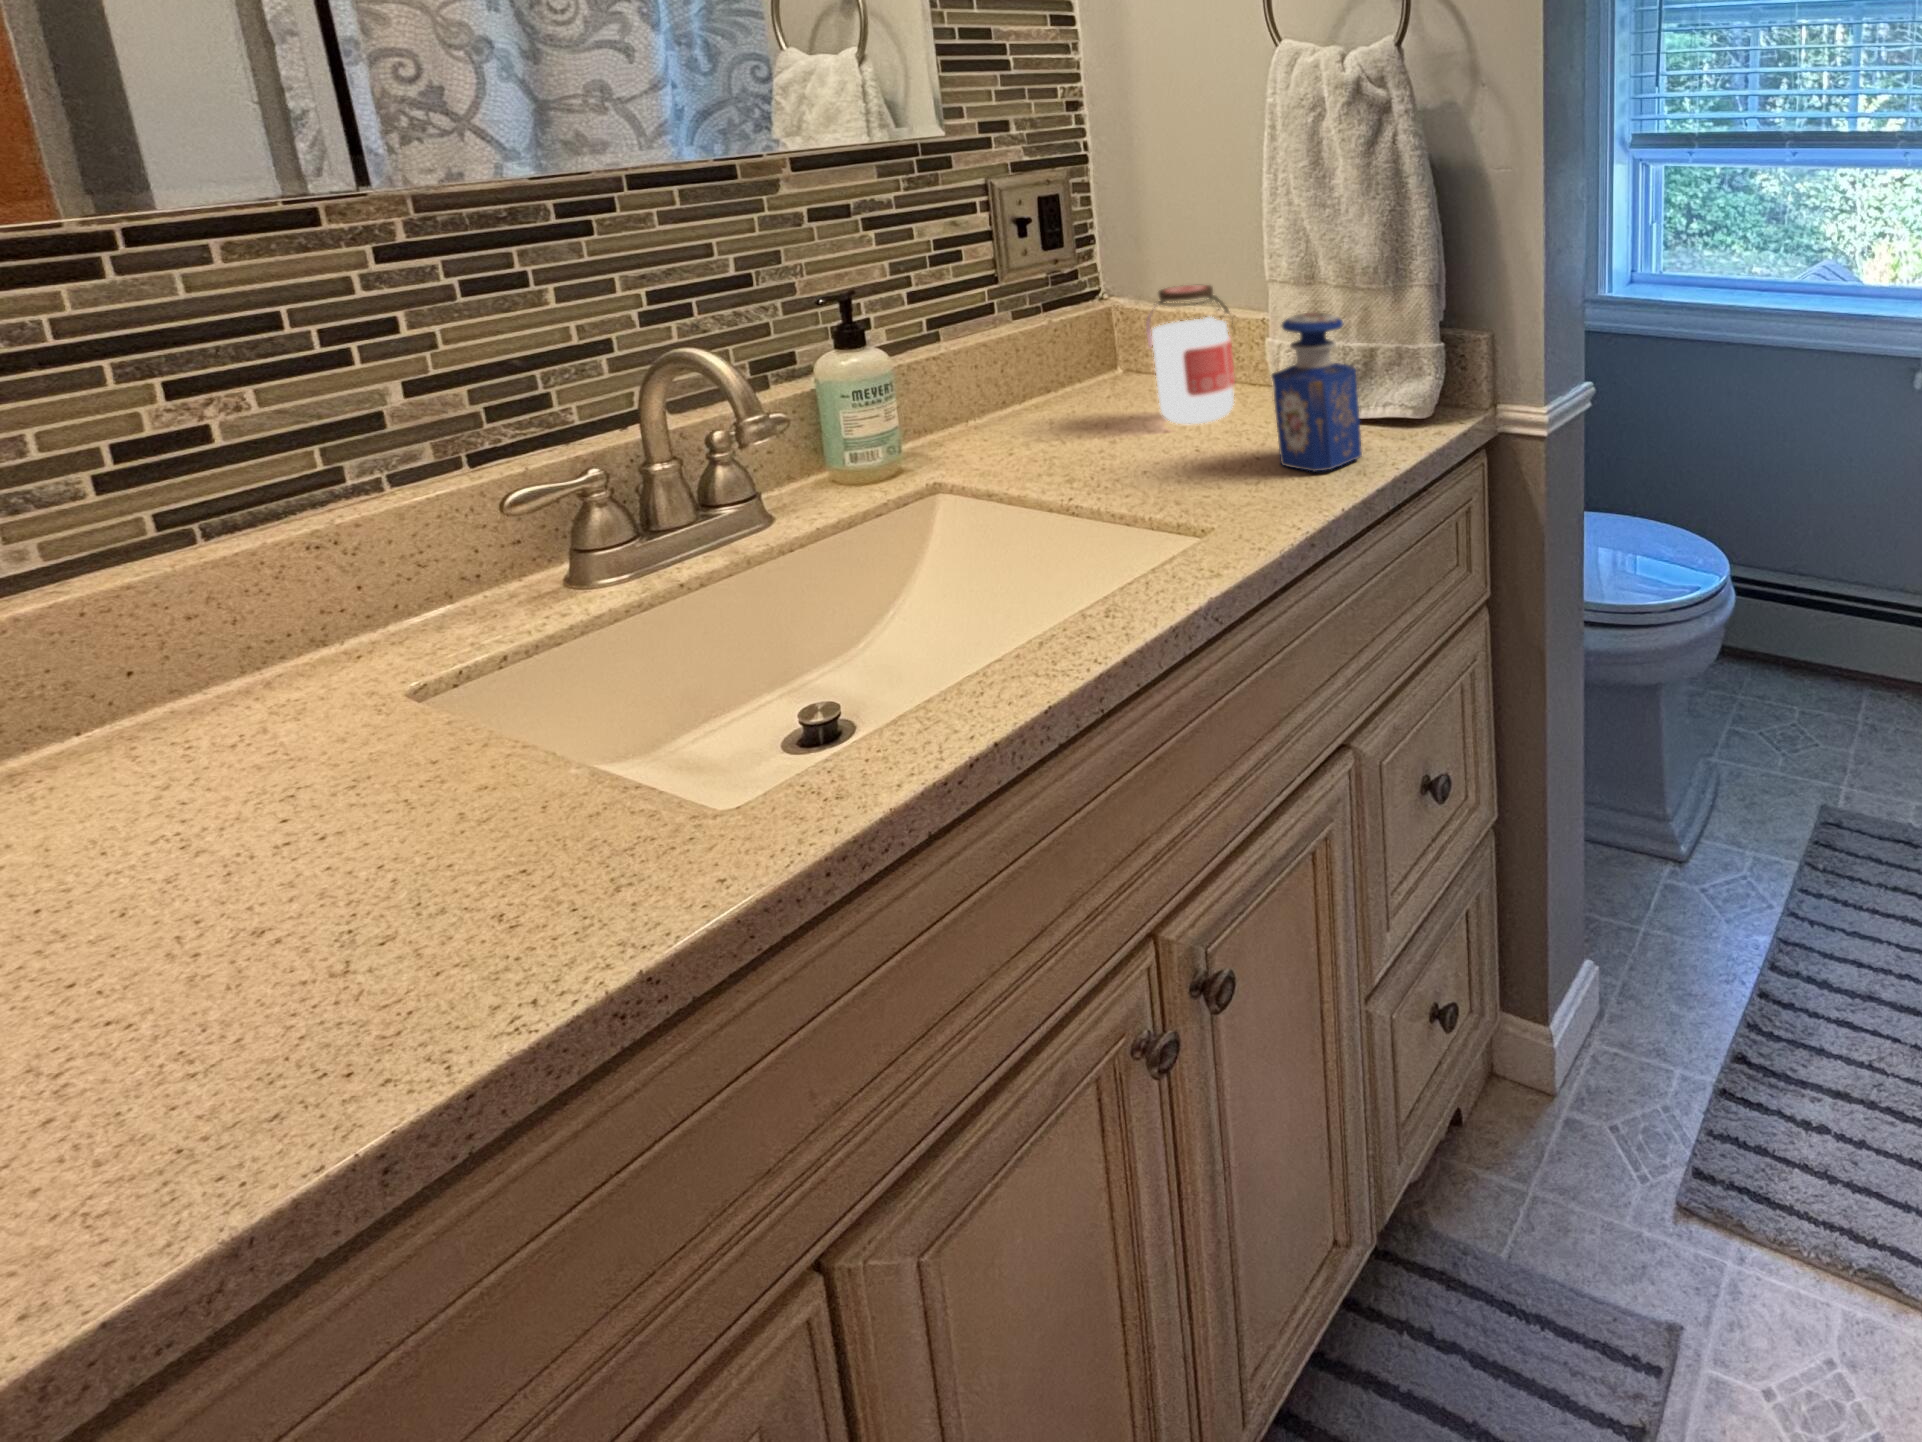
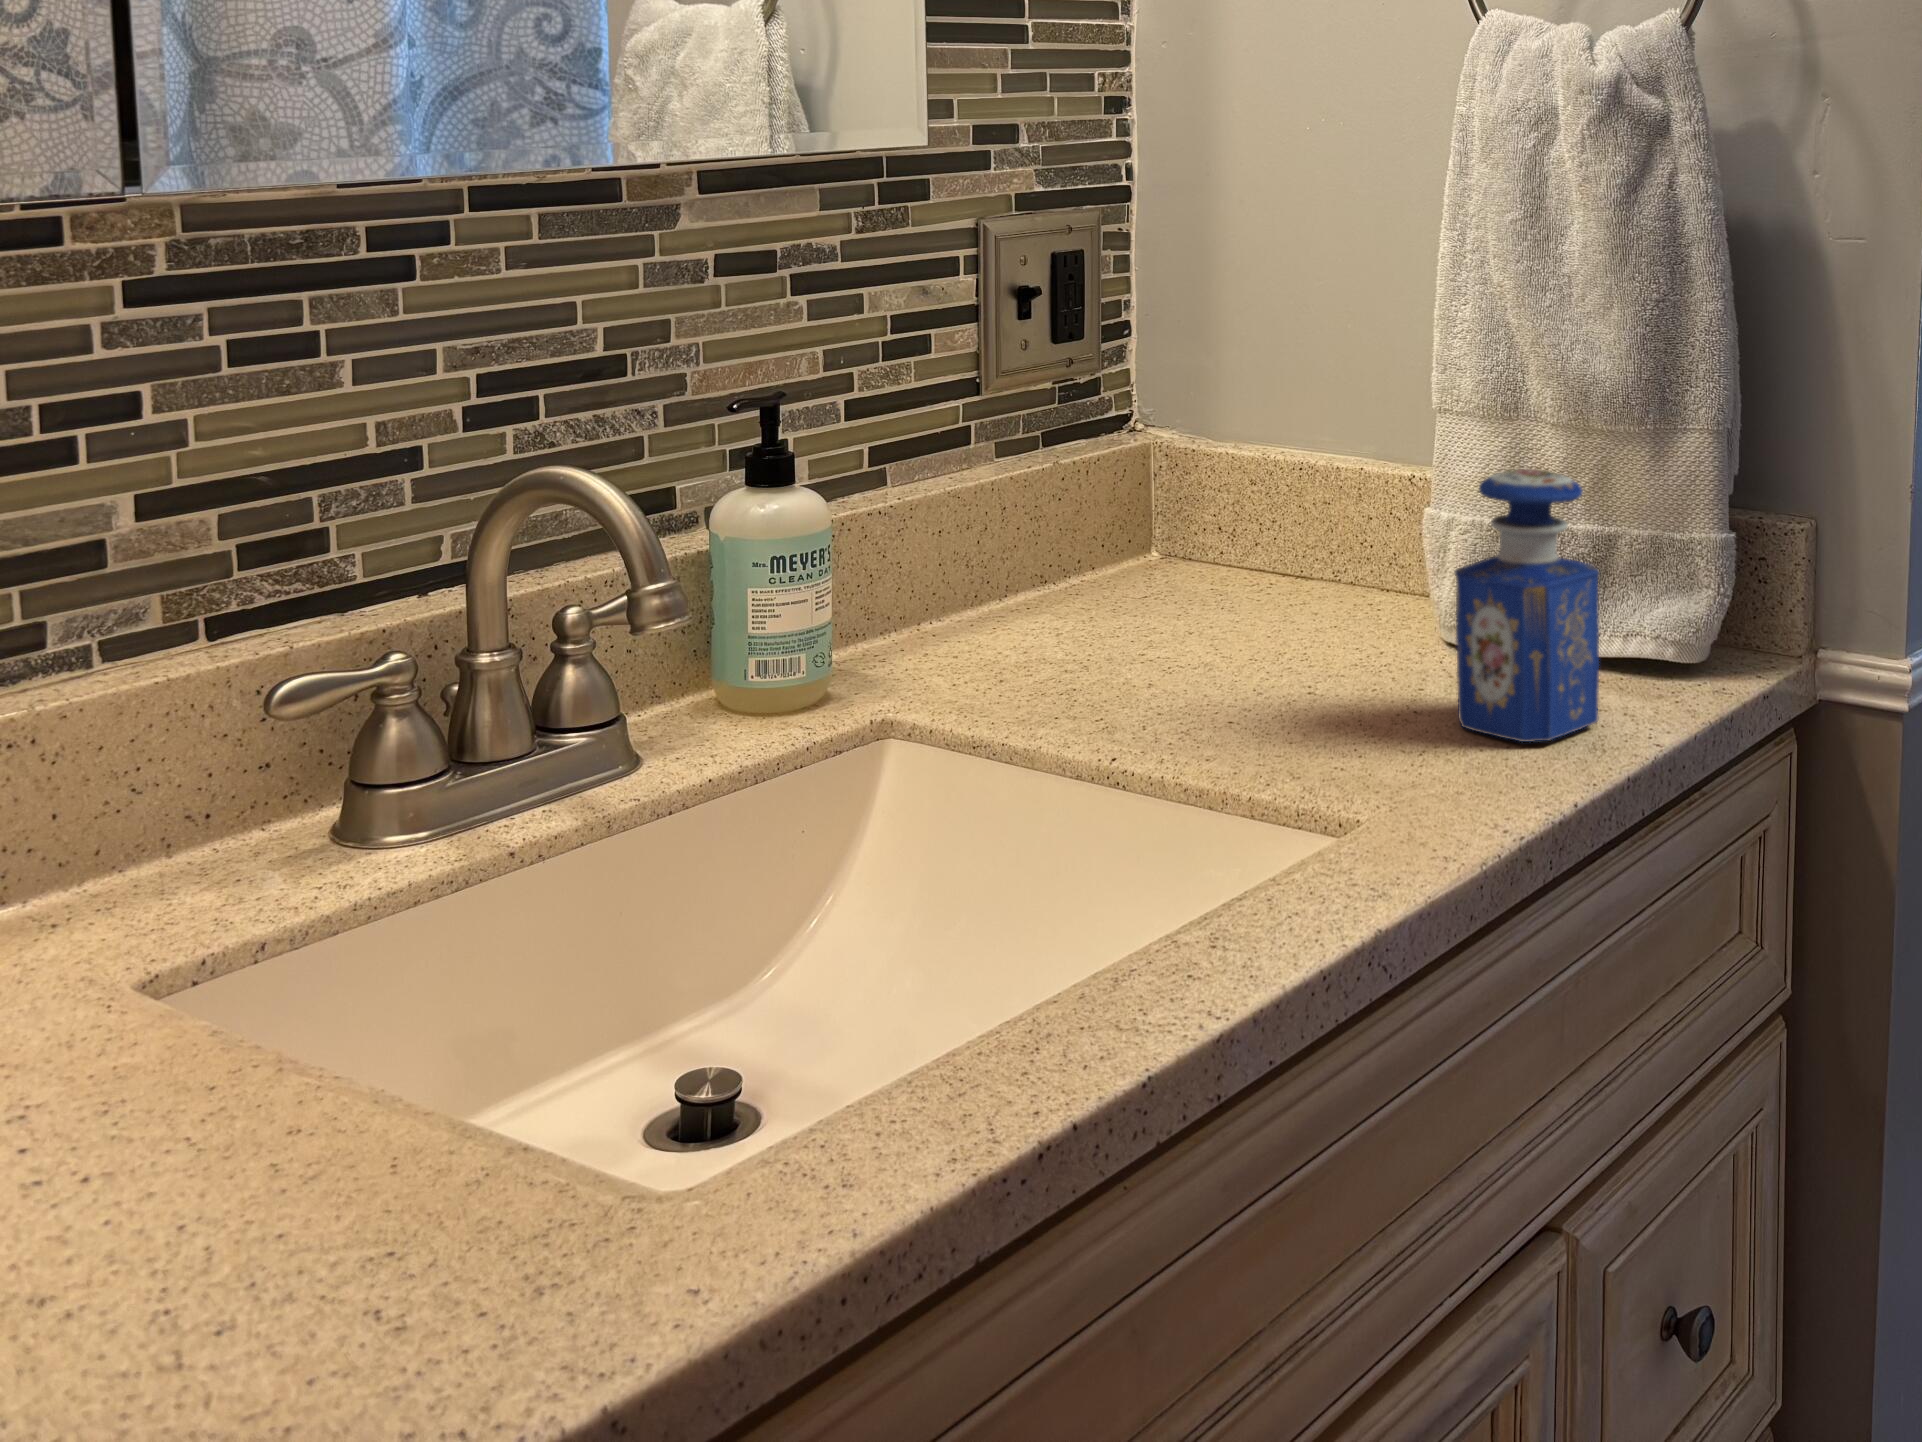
jar: present [1146,285,1235,424] -> none [1231,411,1372,651]

